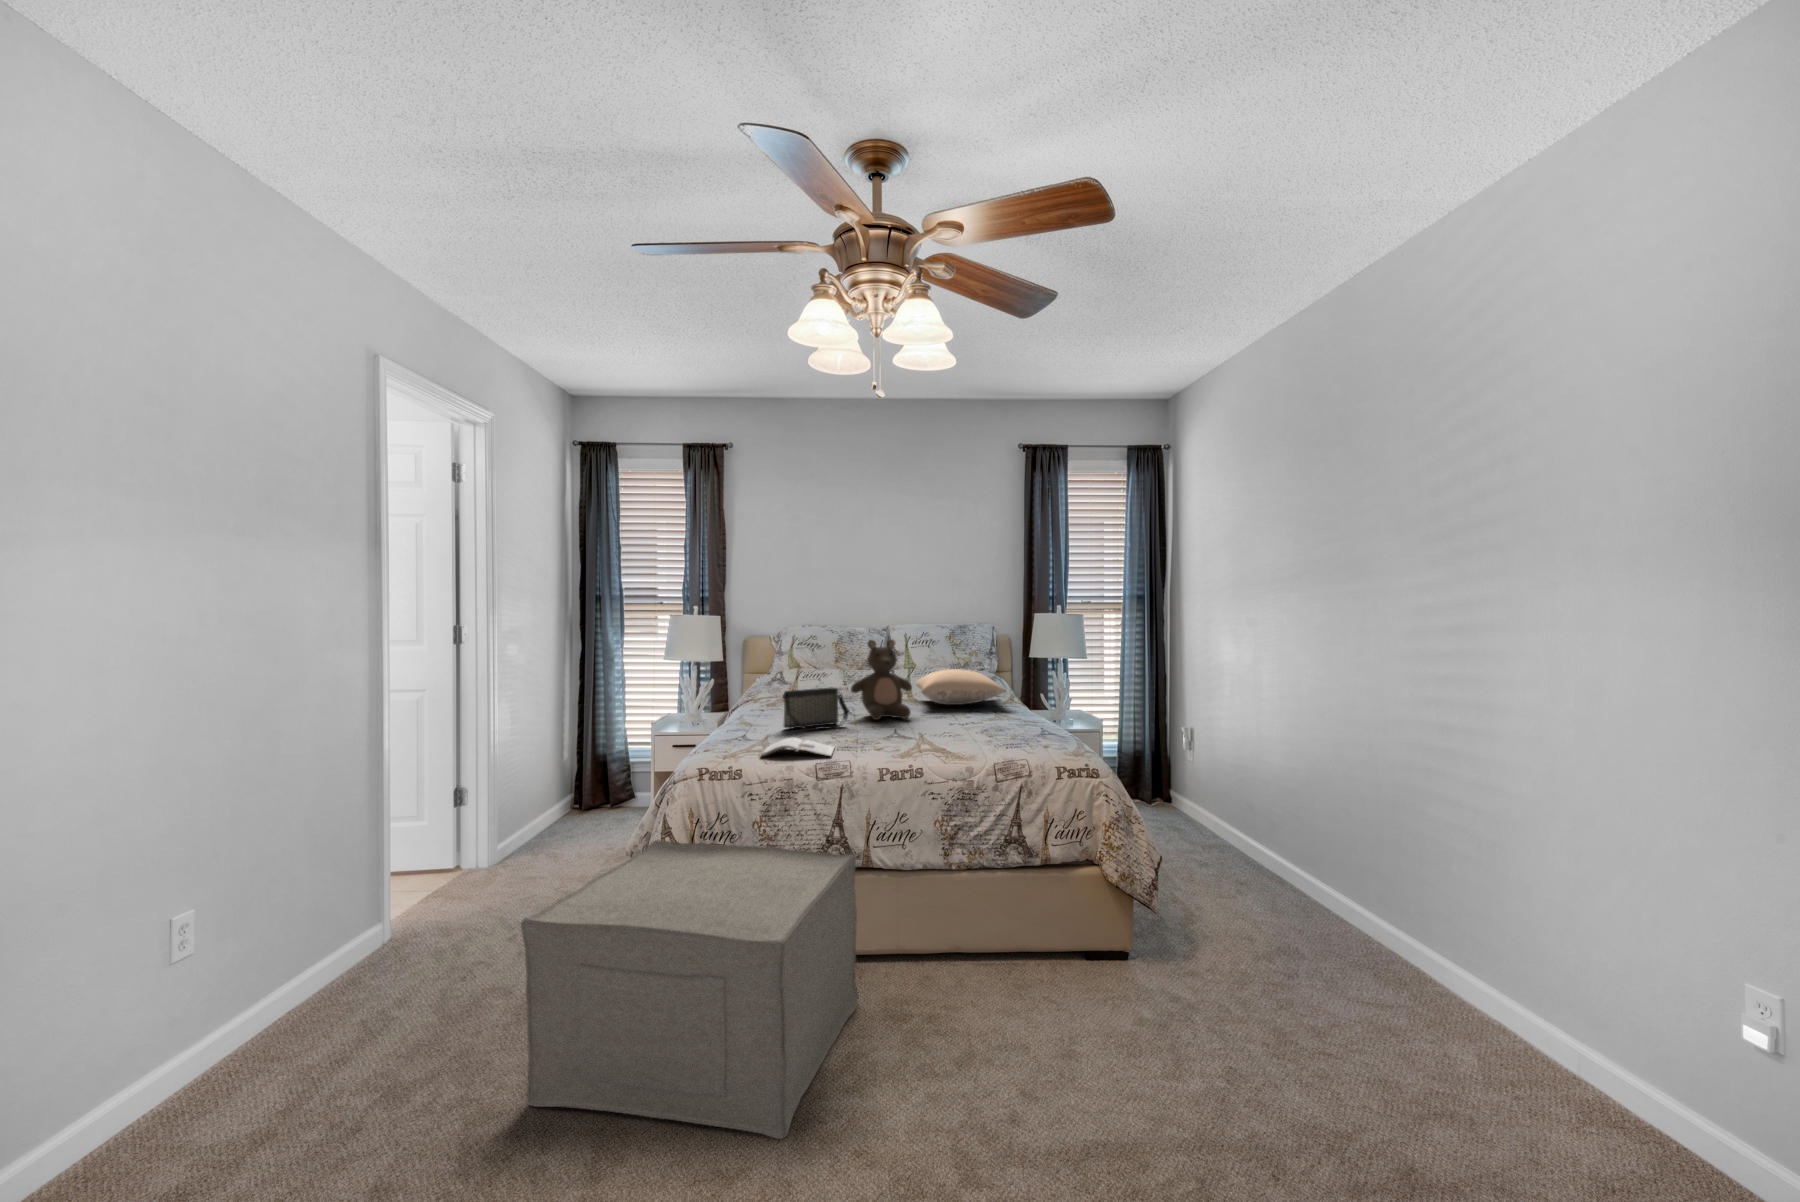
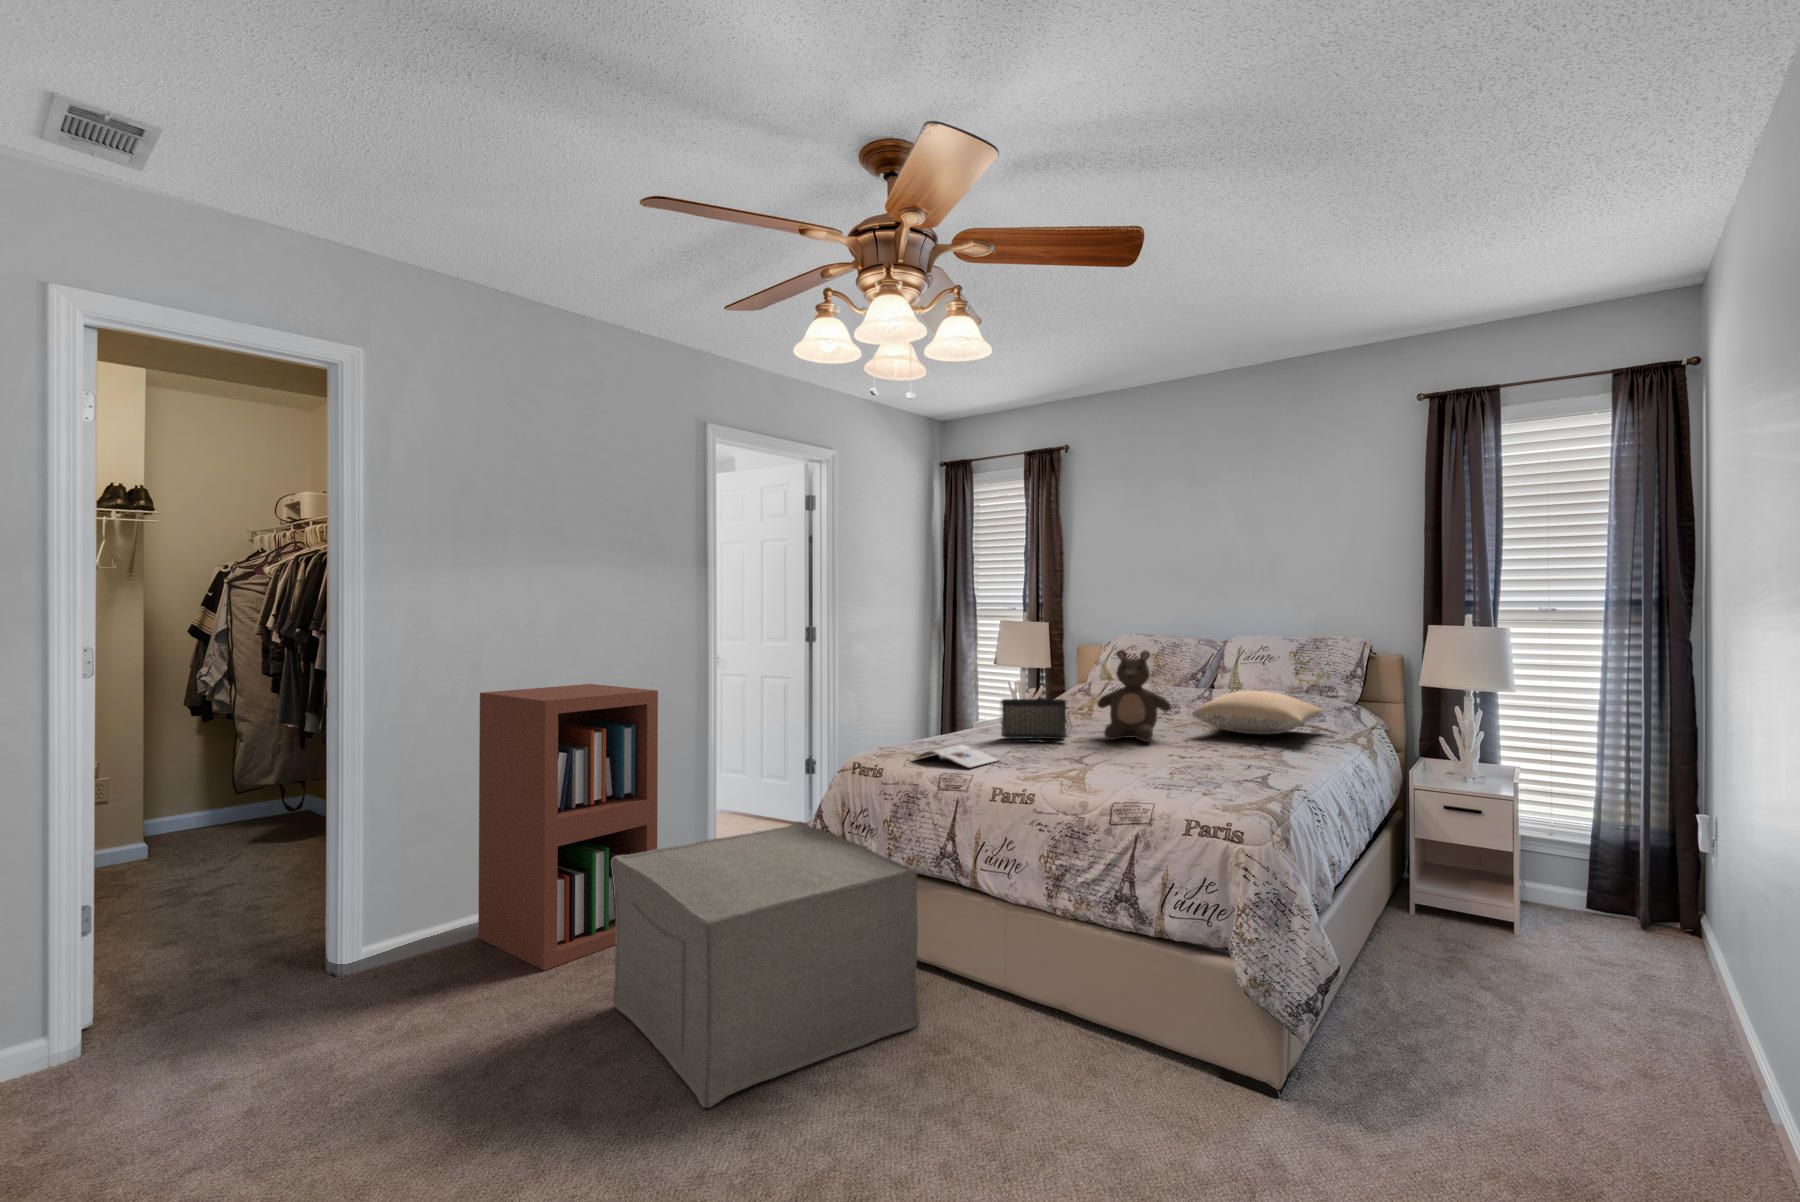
bookshelf: none [153,712,443,1121] -> present [478,684,658,971]

